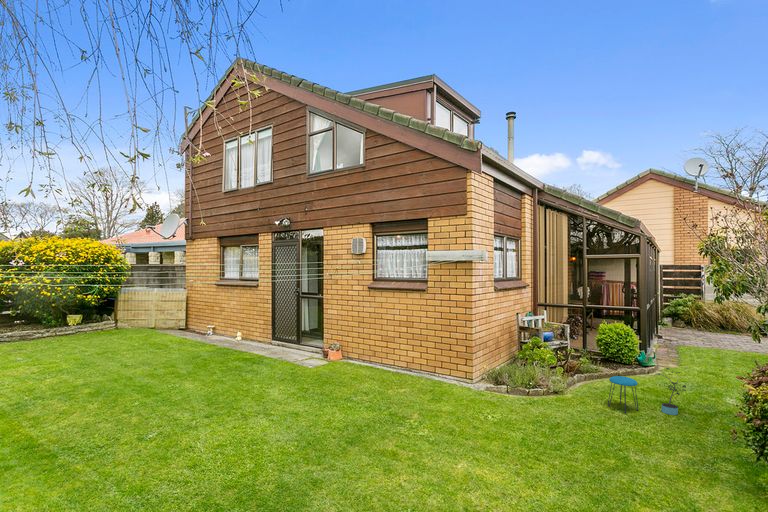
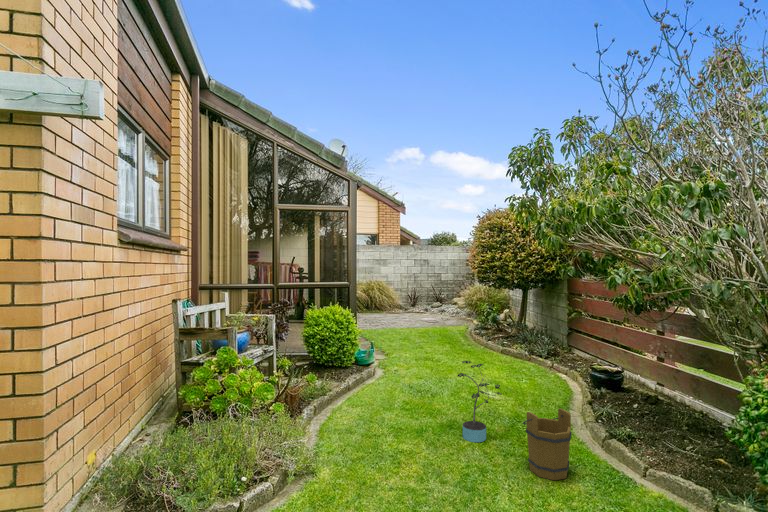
stool: present [608,376,638,413] -> none [397,394,446,471]
bucket: none [678,397,709,437] -> present [523,408,572,480]

